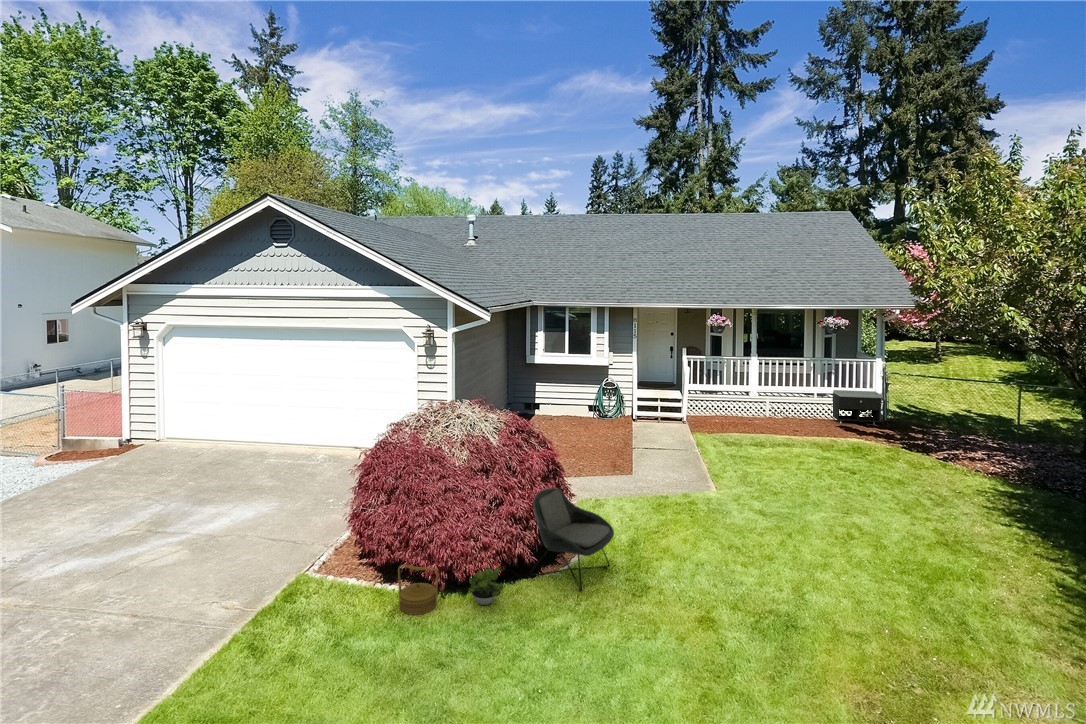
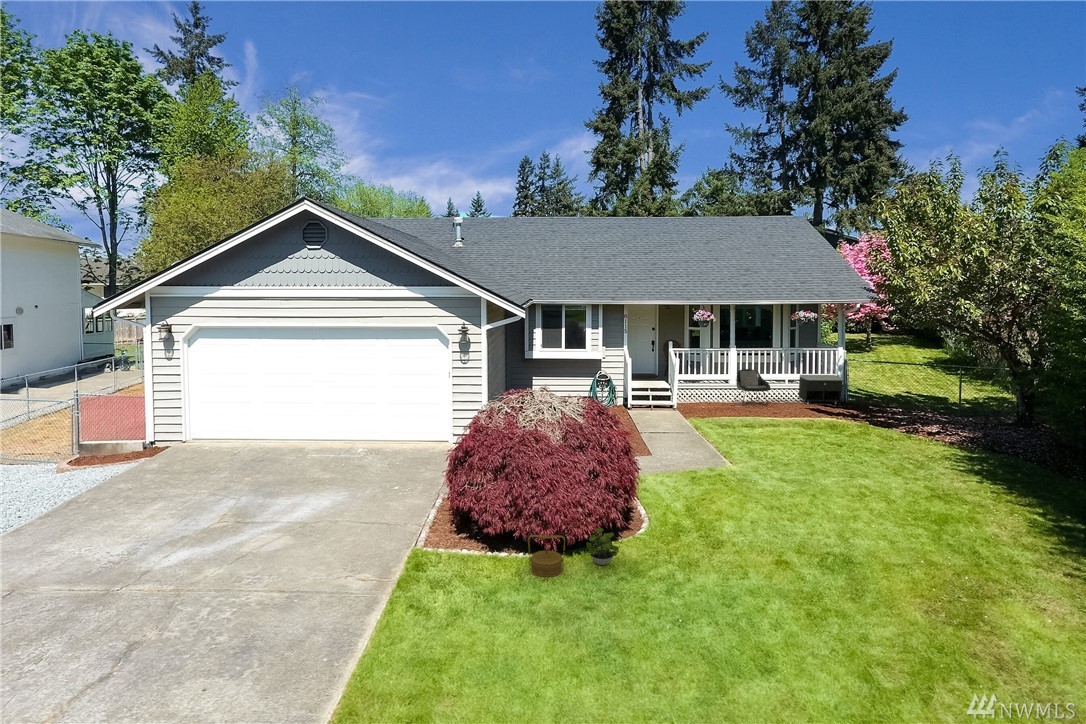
lounge chair: present [530,488,614,592] -> present [734,369,770,405]

